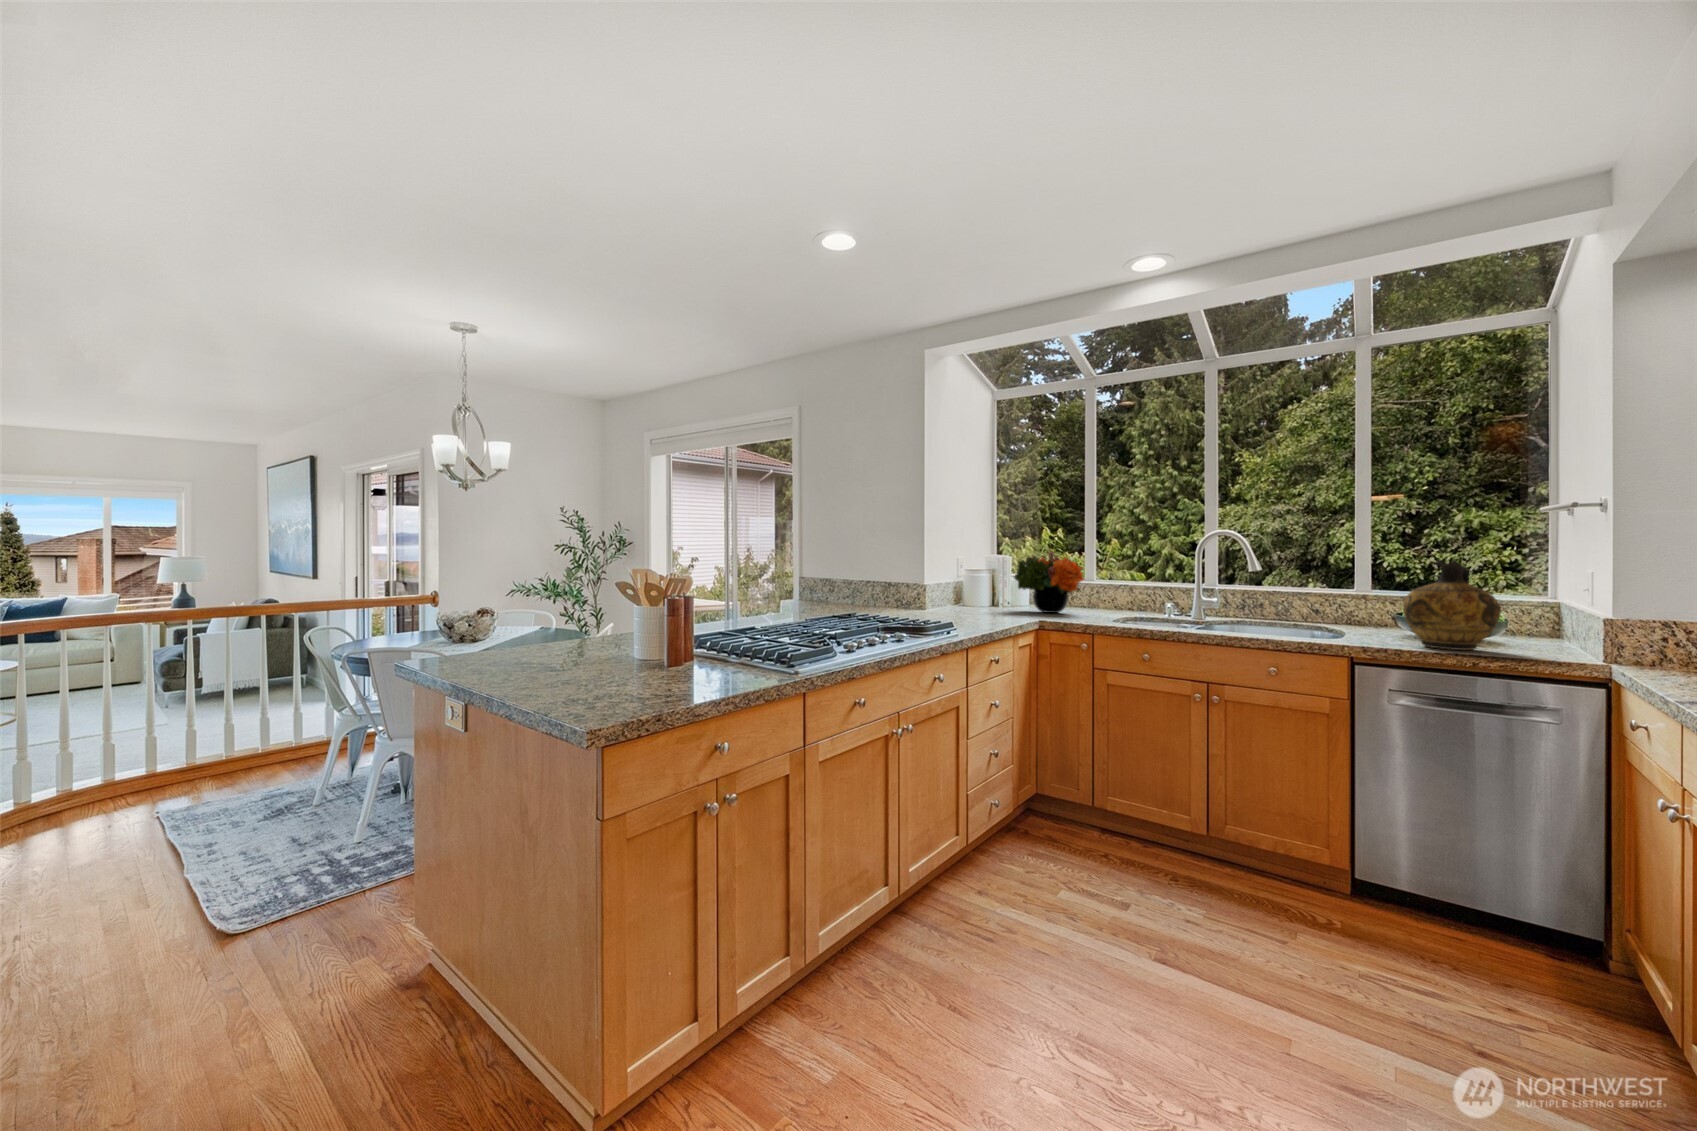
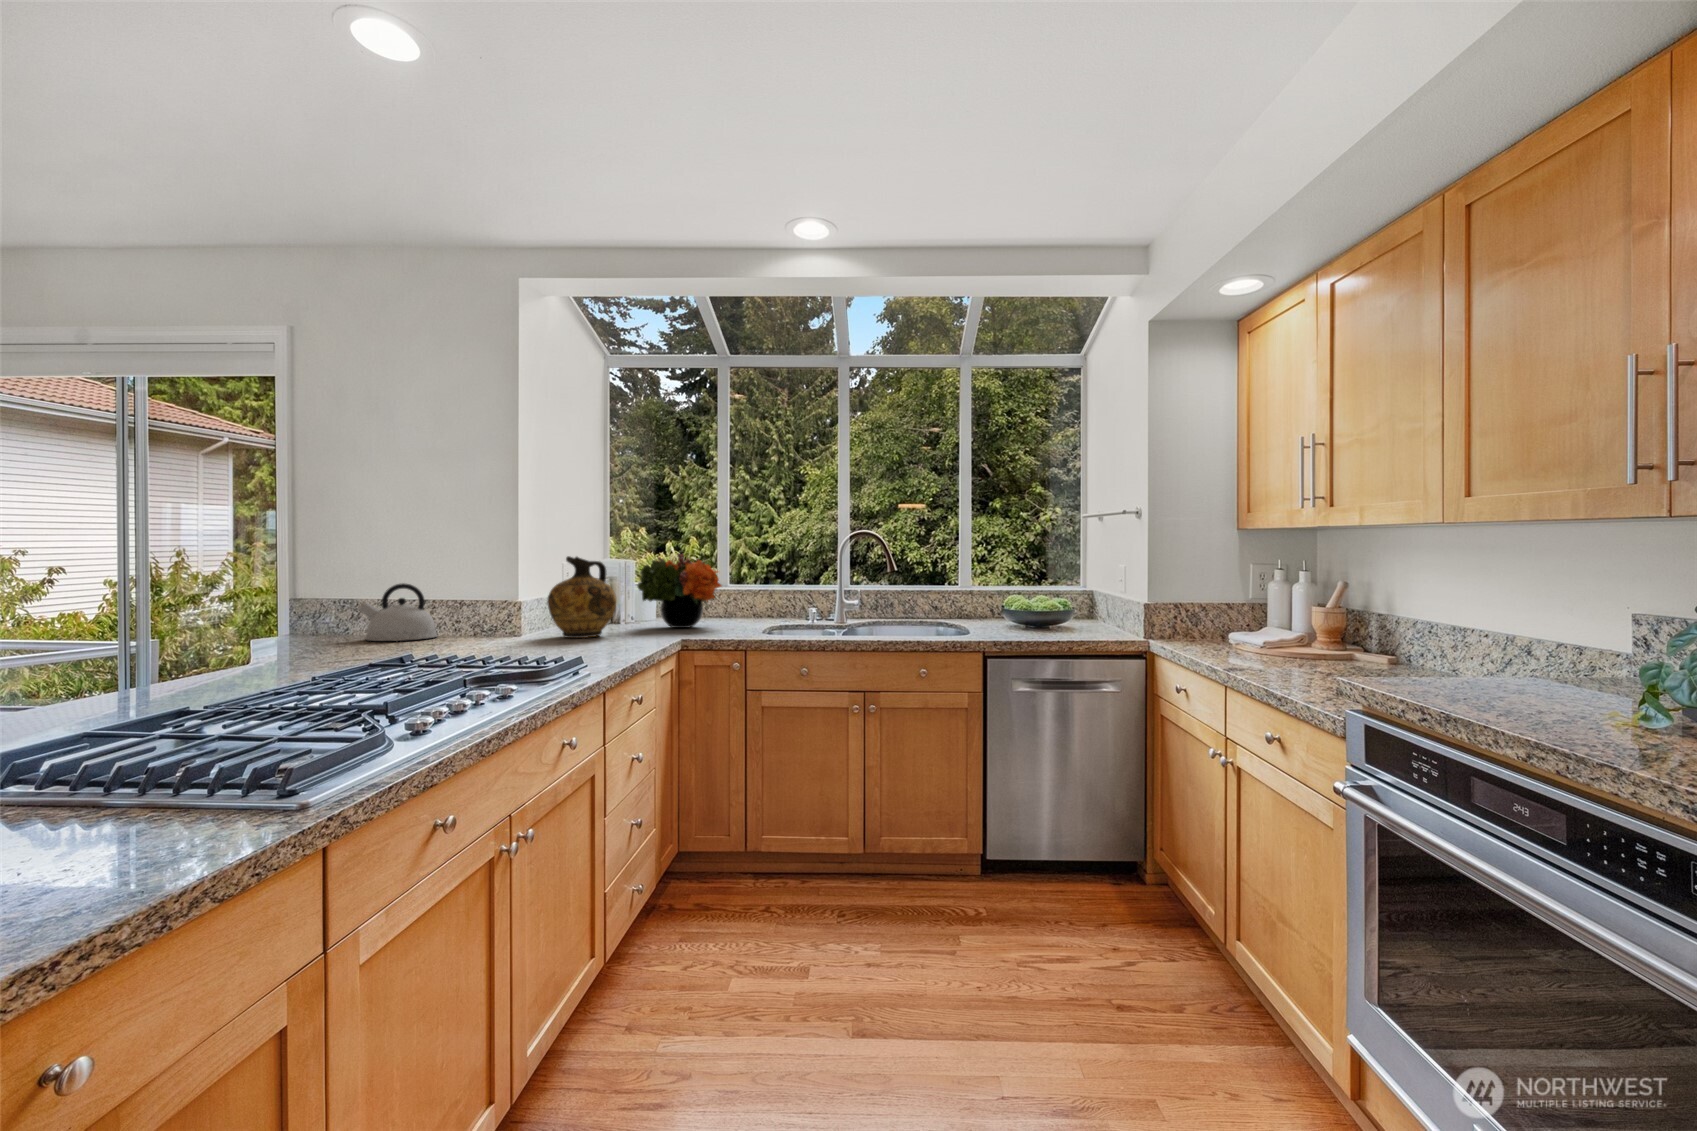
ceramic jug: present [1403,560,1501,650] -> present [547,556,616,638]
kettle: none [830,568,875,606] -> present [359,583,437,641]

